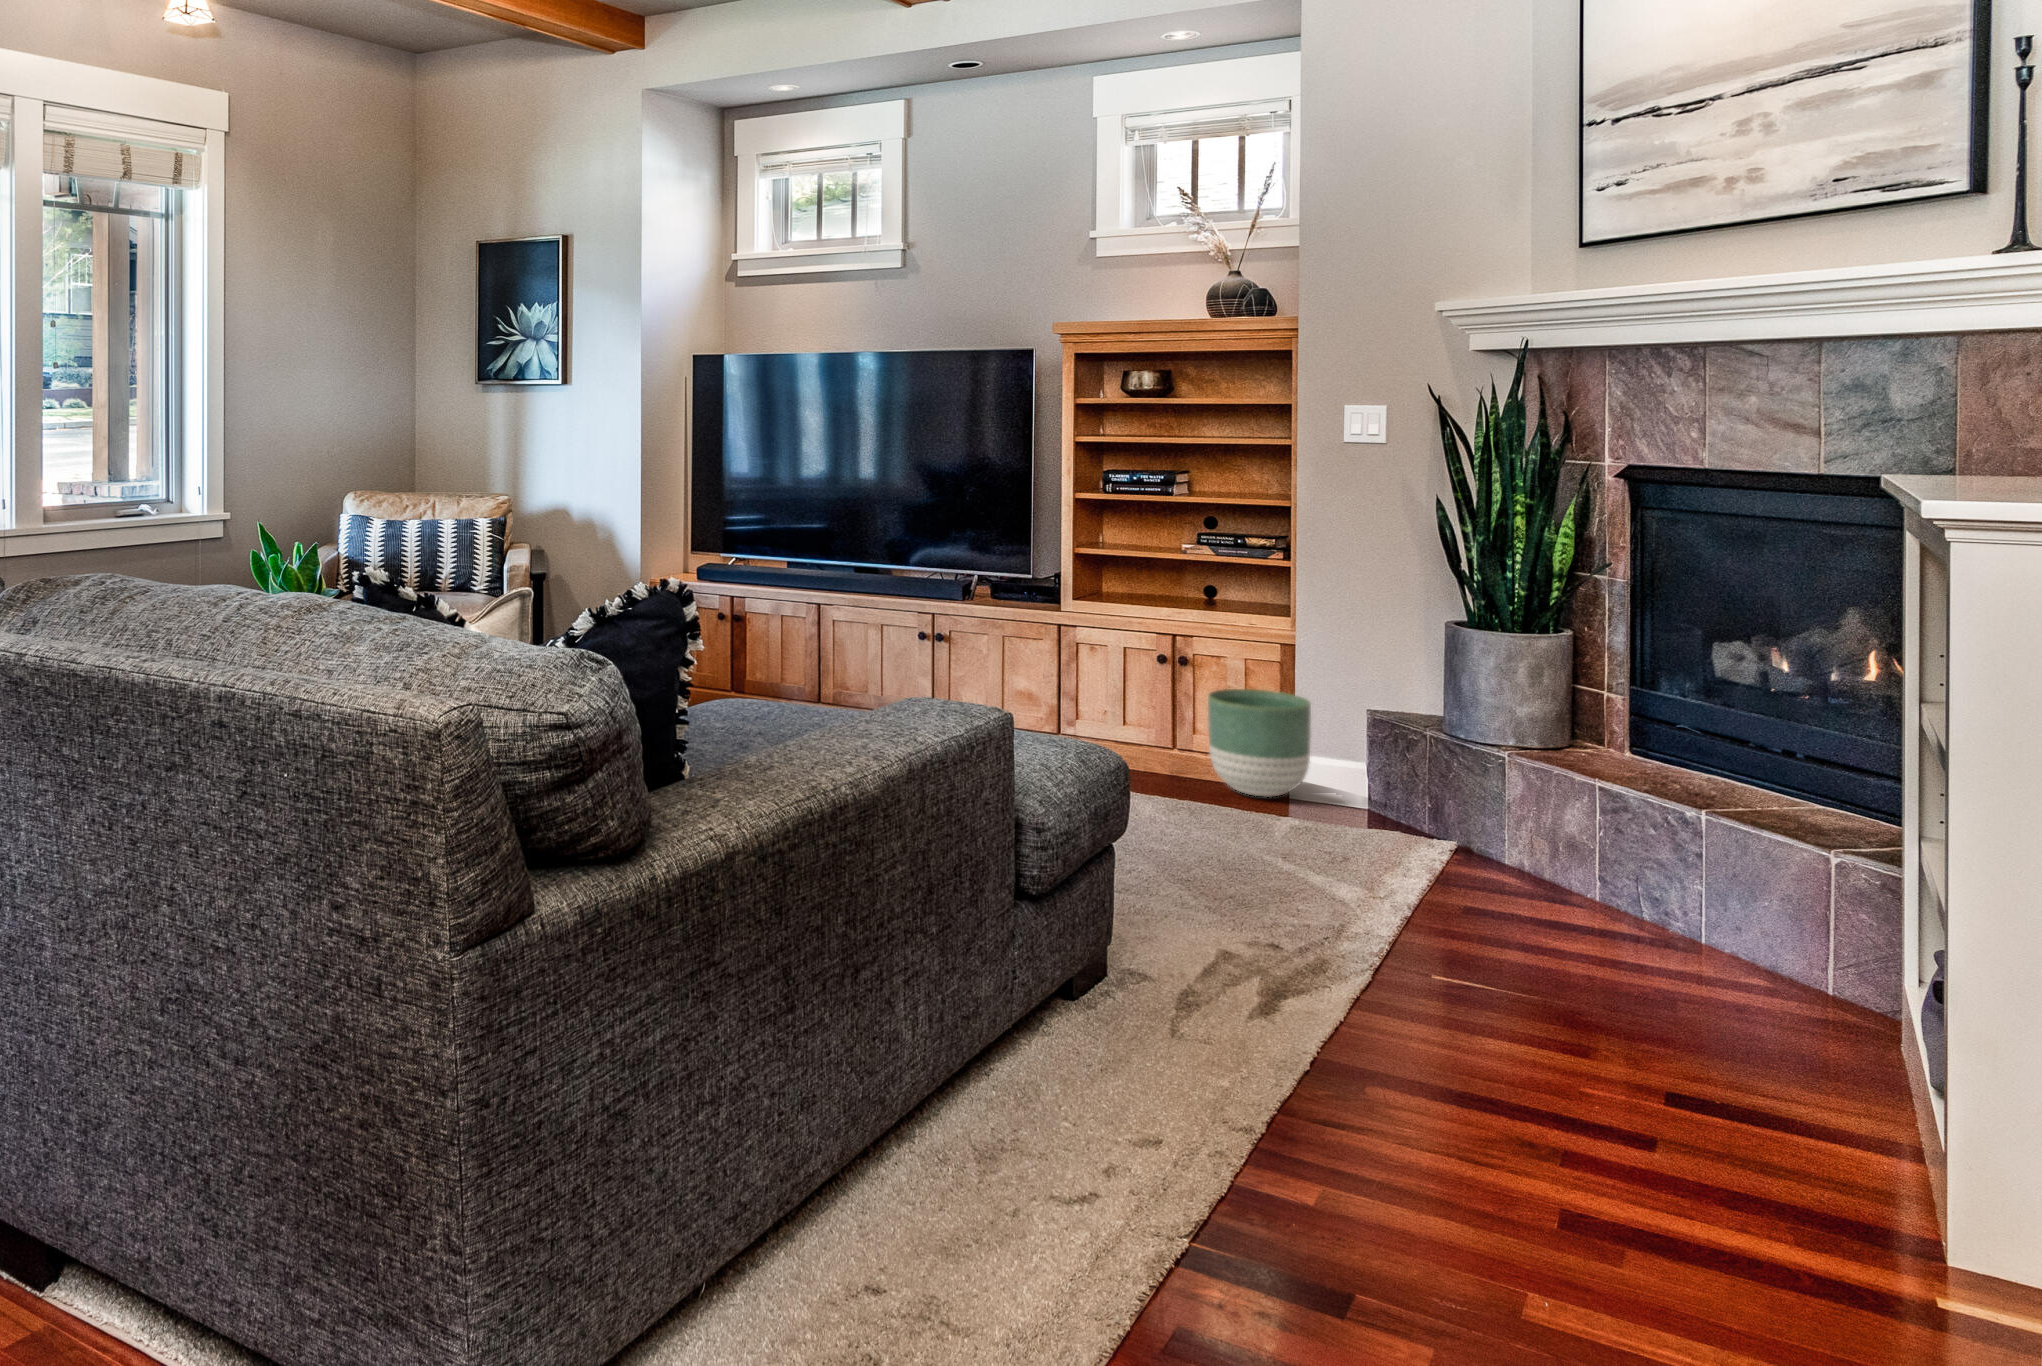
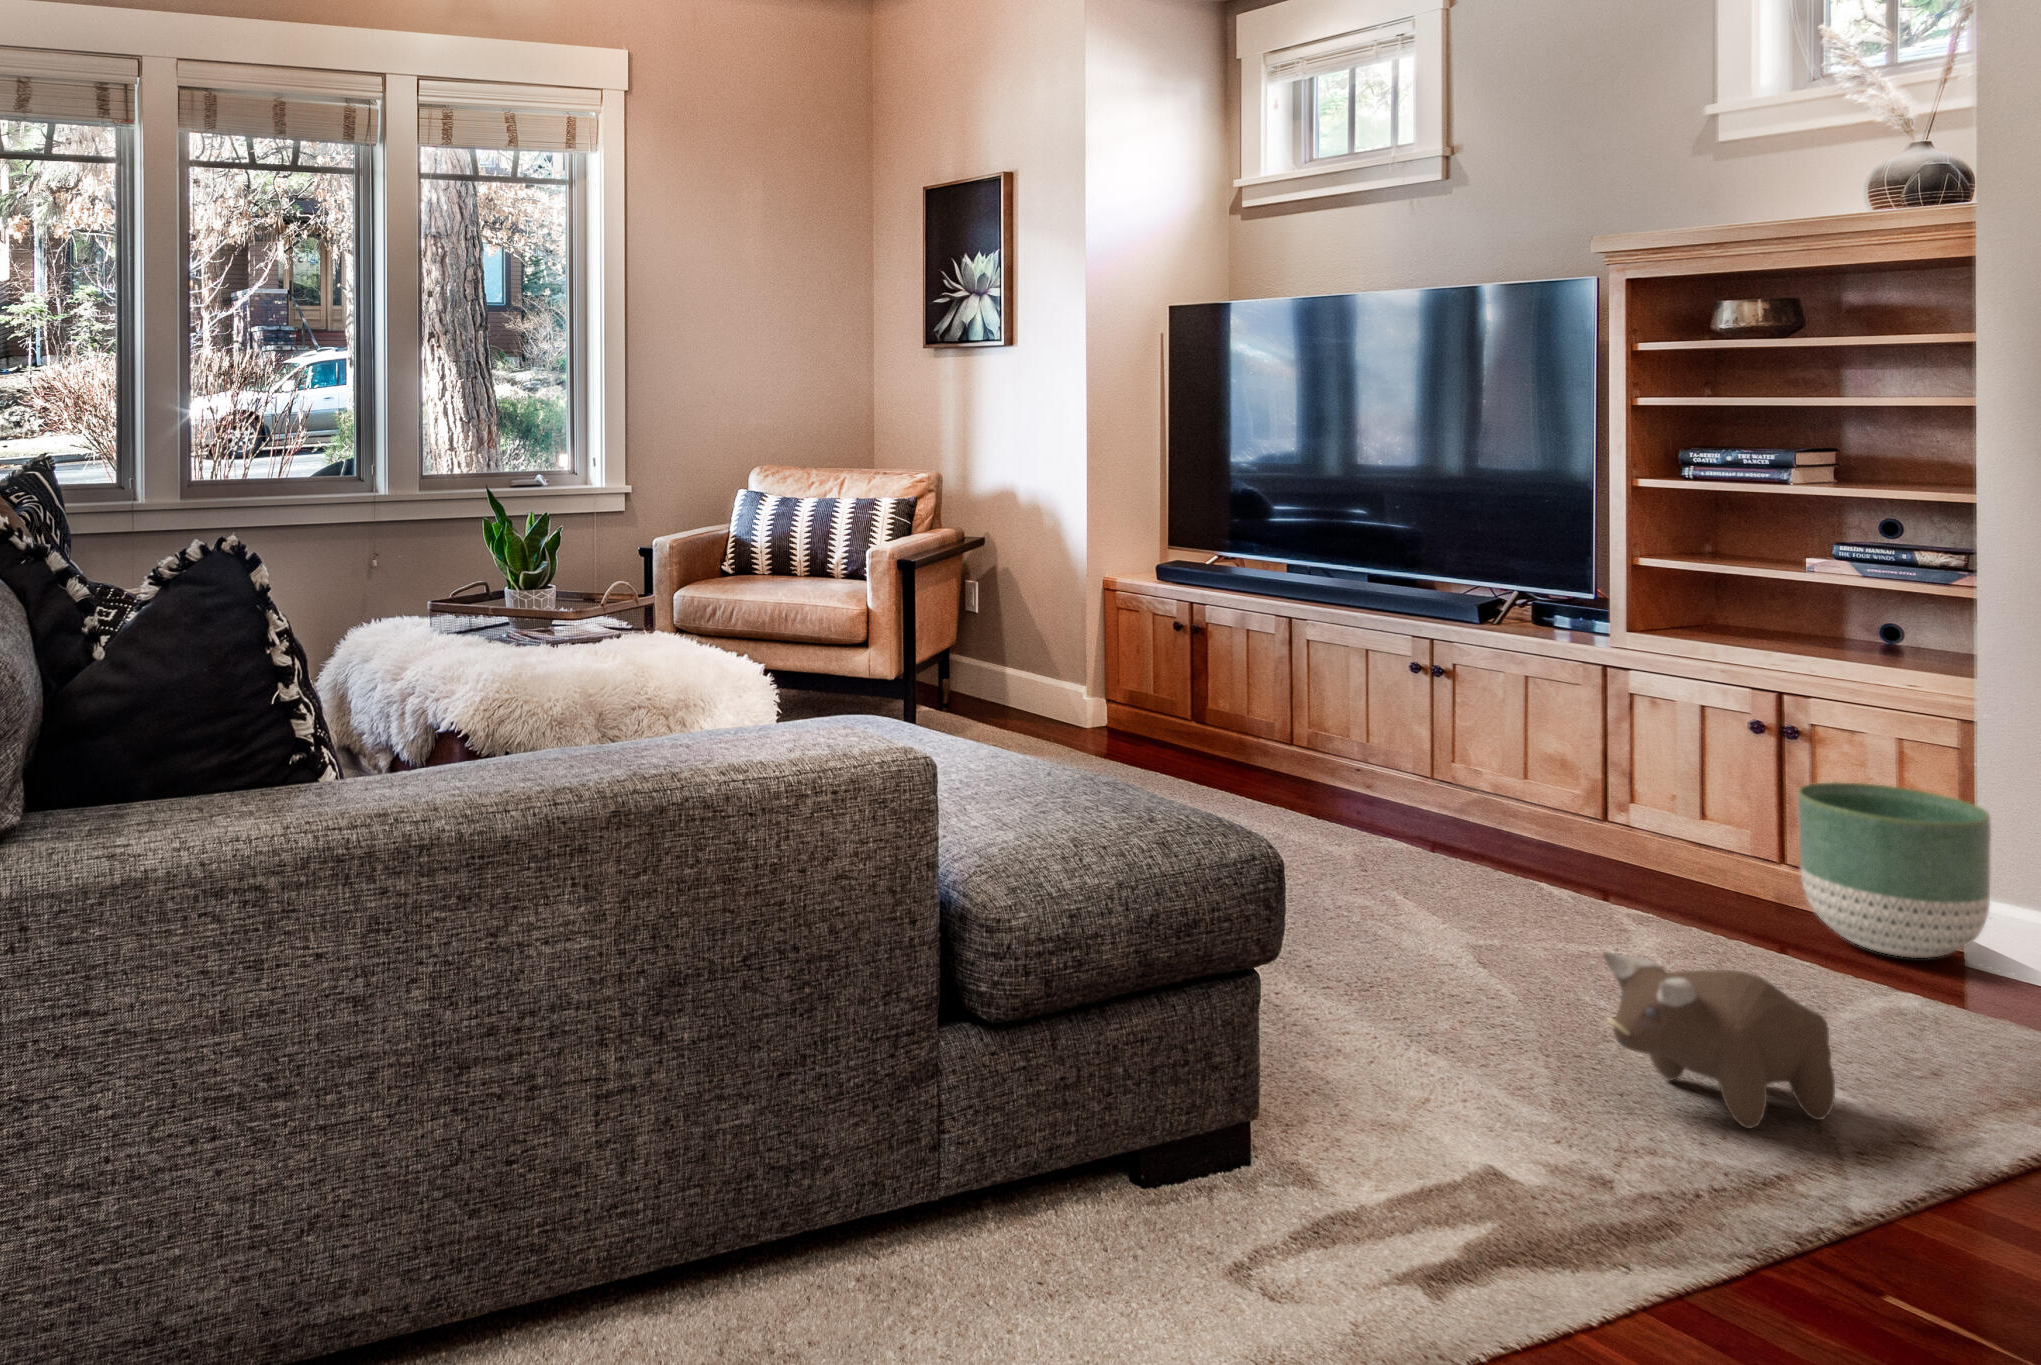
plush toy: none [1221,809,1337,907] -> present [1602,952,1835,1128]

